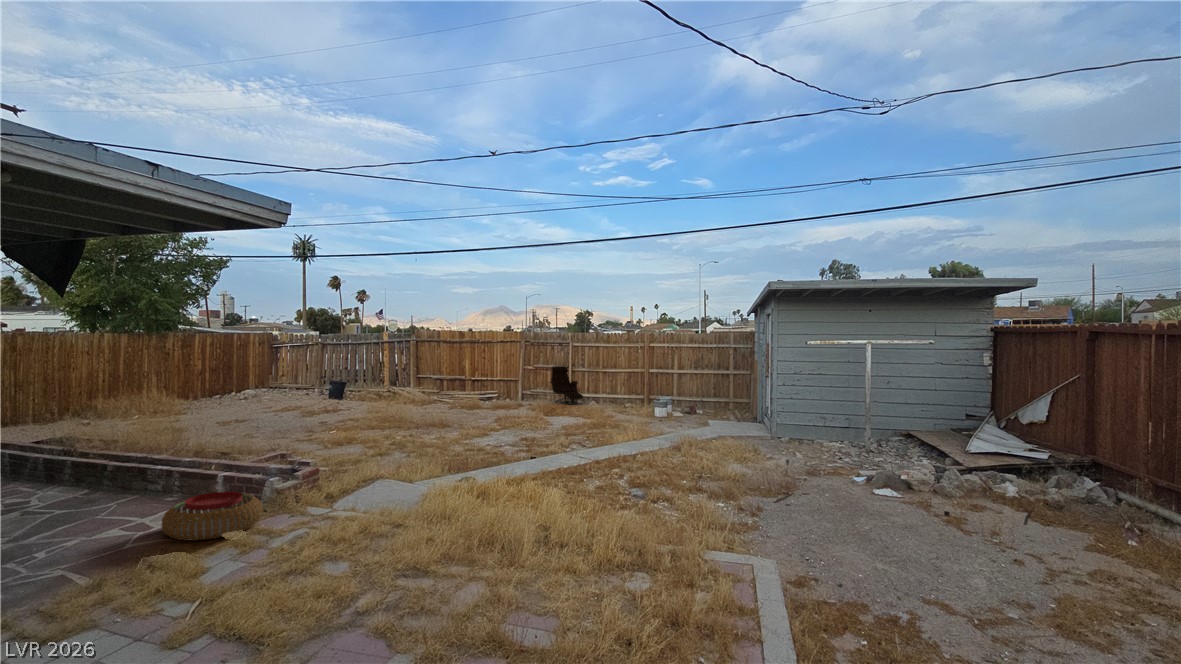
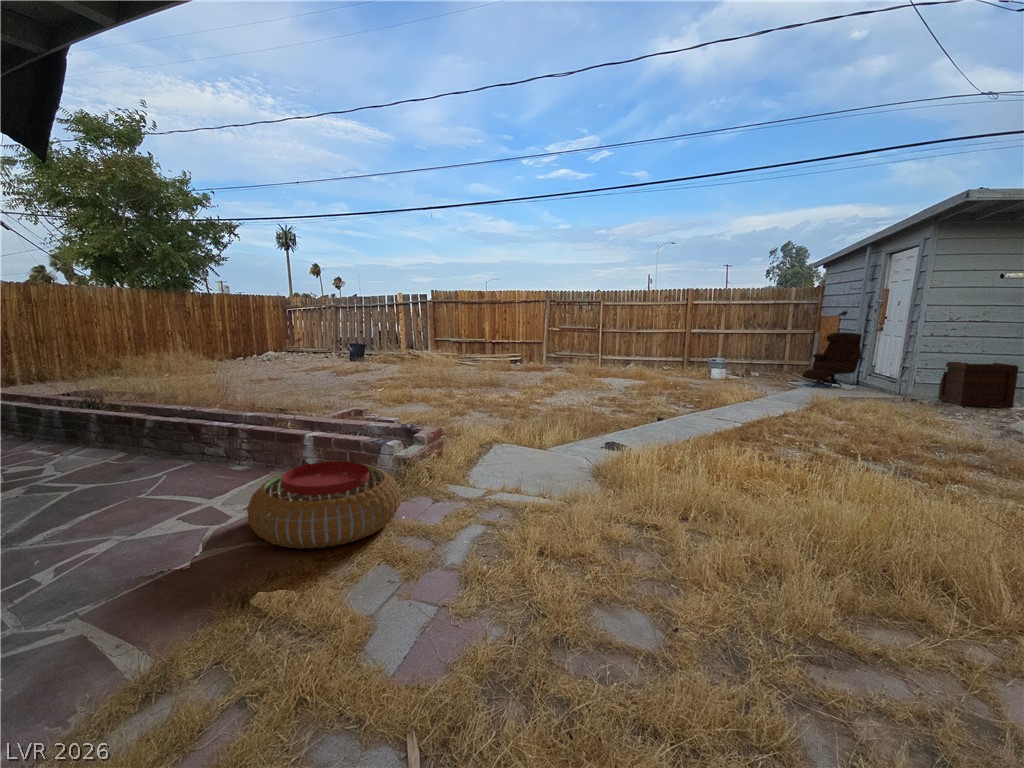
lounge chair: present [550,366,583,403] -> present [802,332,862,388]
wooden crate: none [808,405,851,445] -> present [938,362,1018,408]

